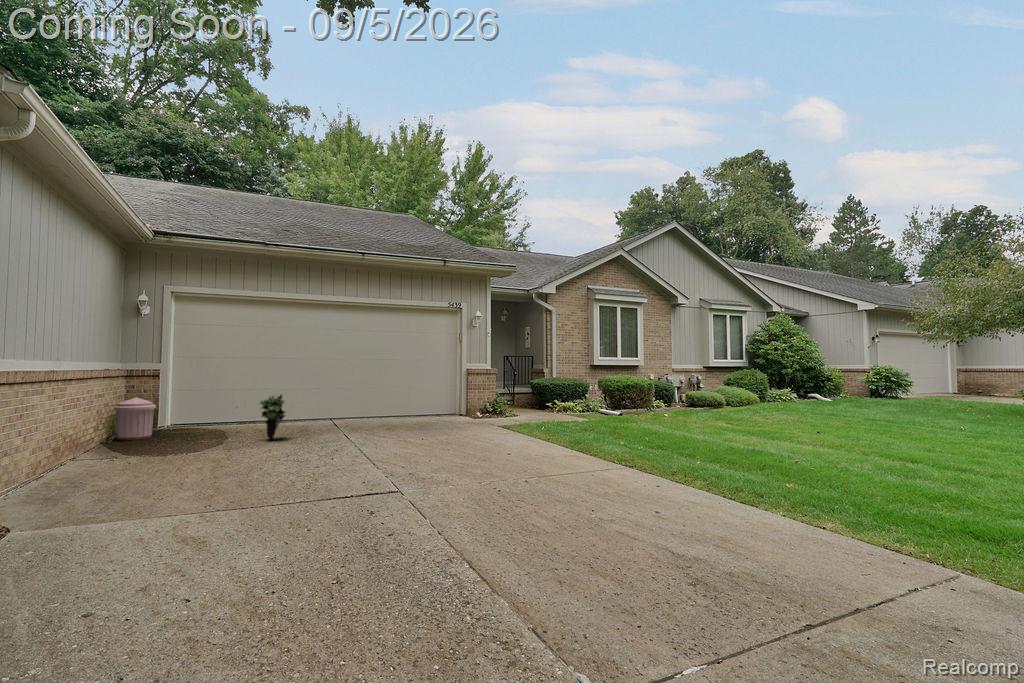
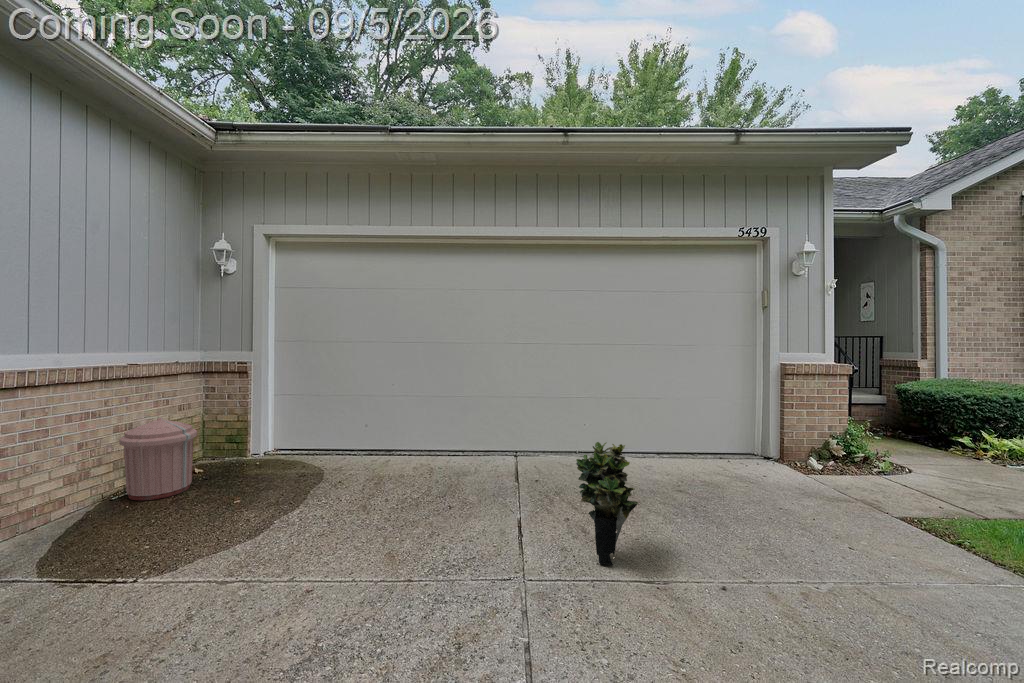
potted plant: present [260,394,286,440] -> present [576,442,639,565]

